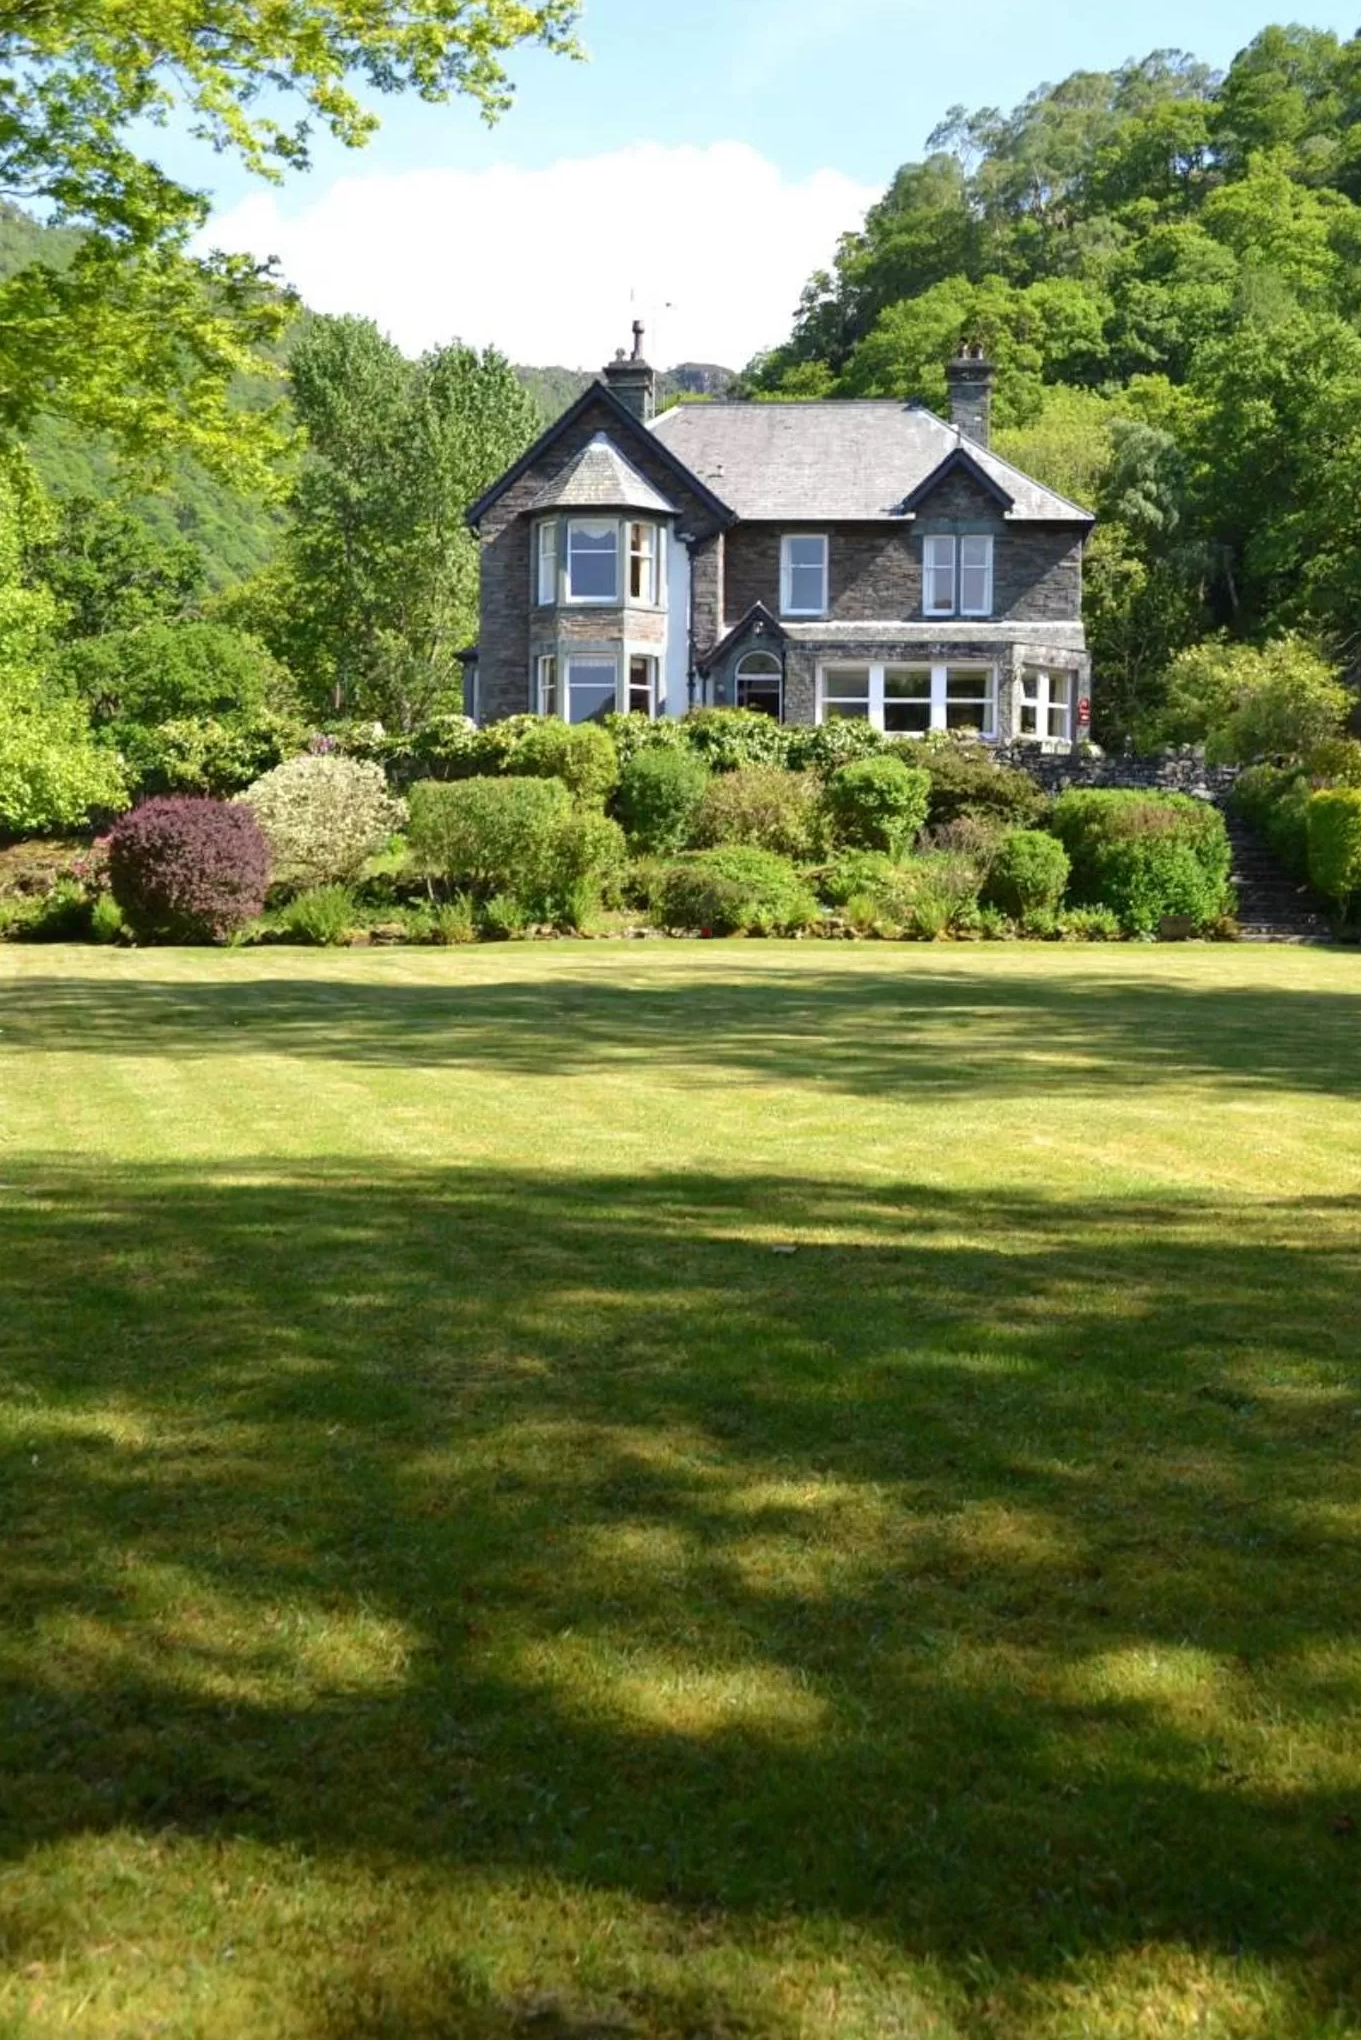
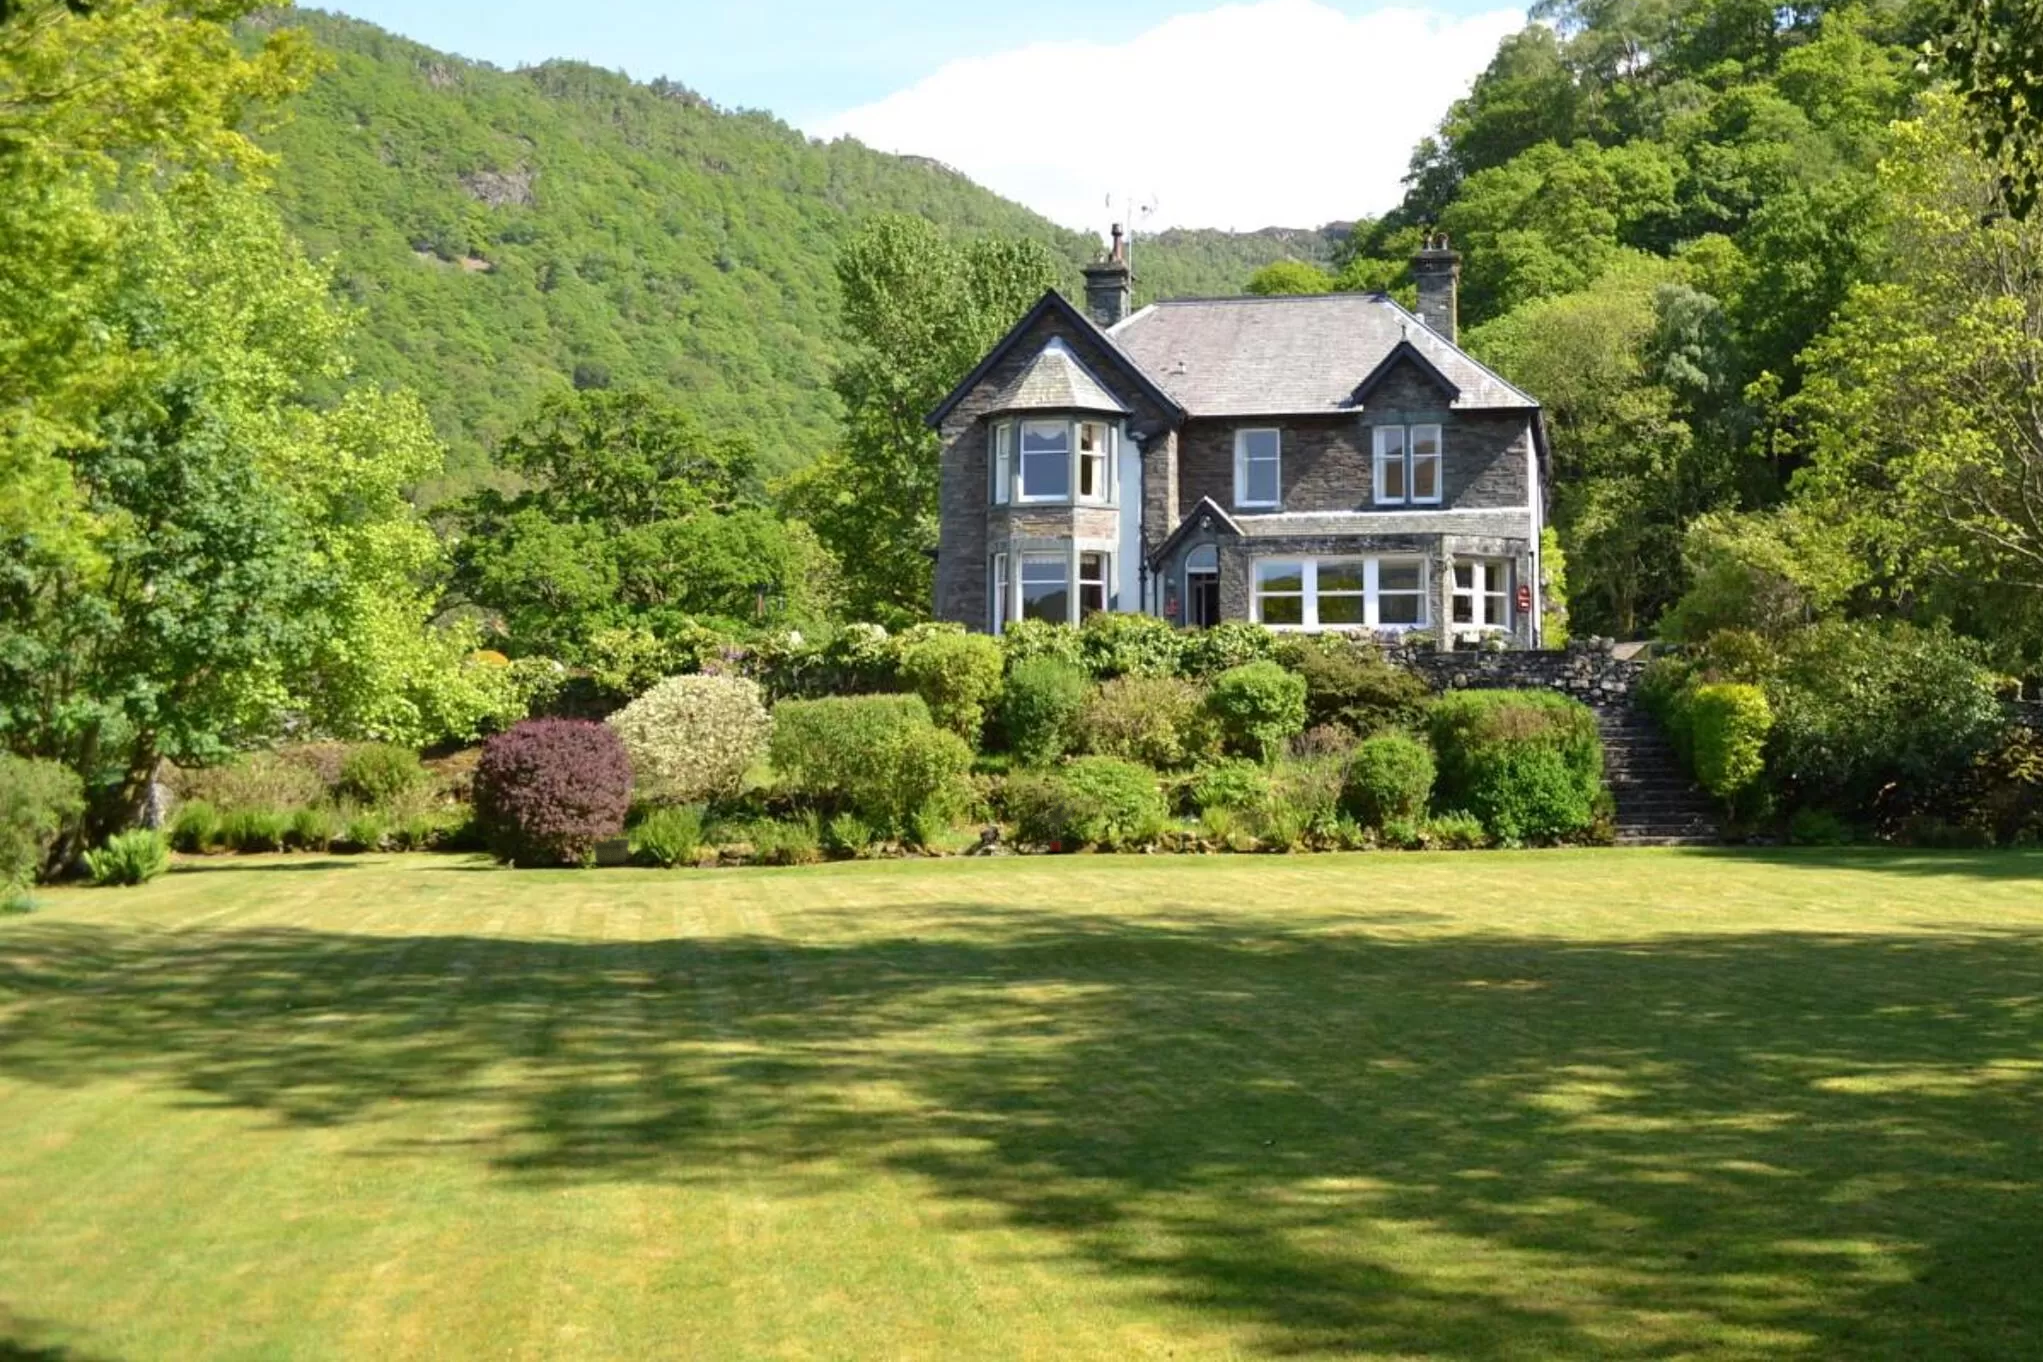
wooden bucket: present [1159,911,1193,938] -> present [594,838,629,864]

